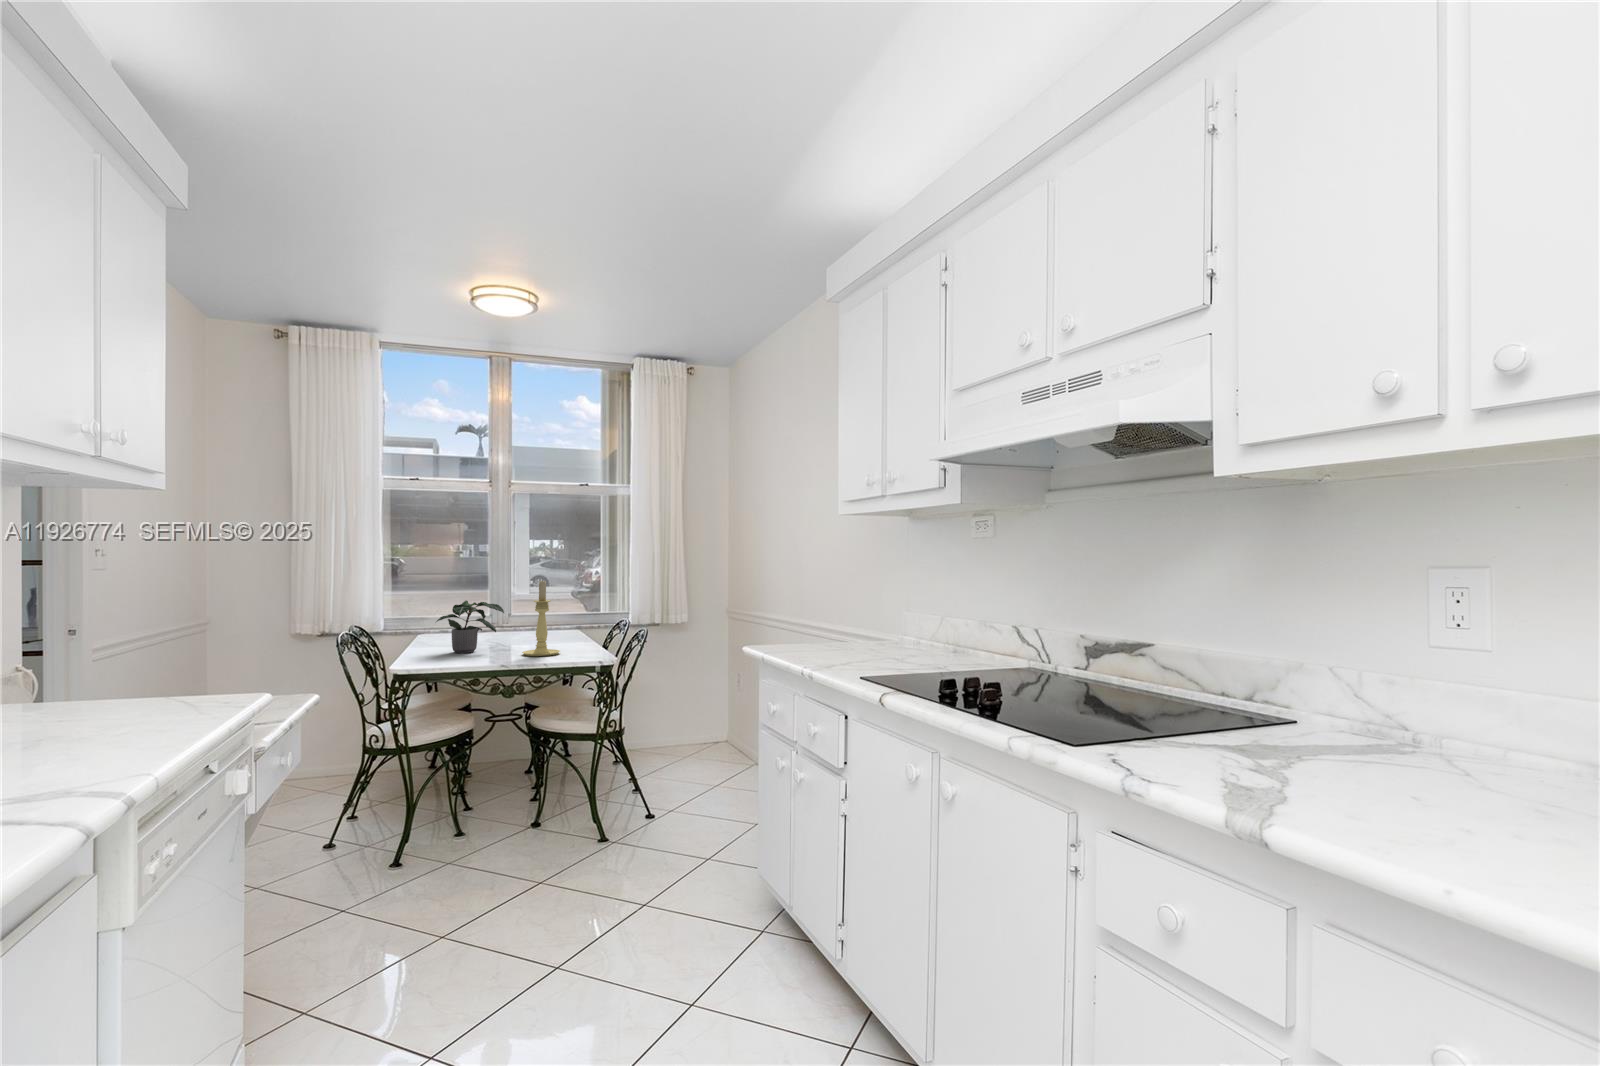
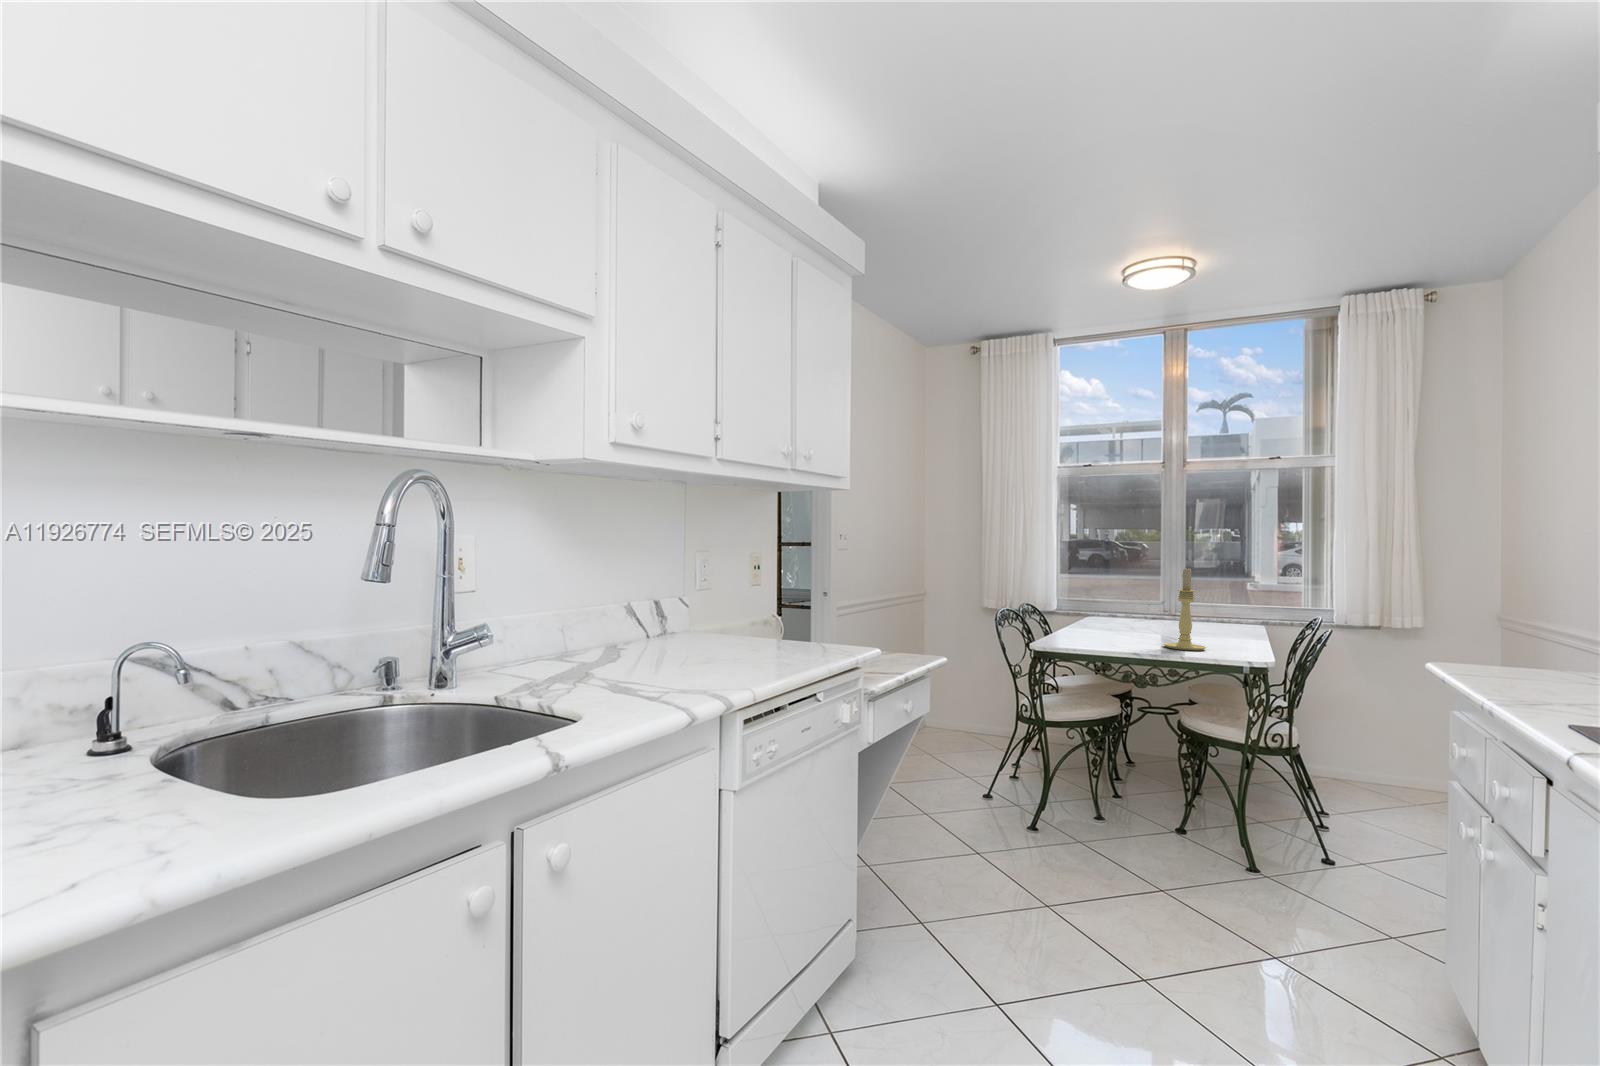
potted plant: present [436,601,504,653] -> none [1082,585,1150,638]

